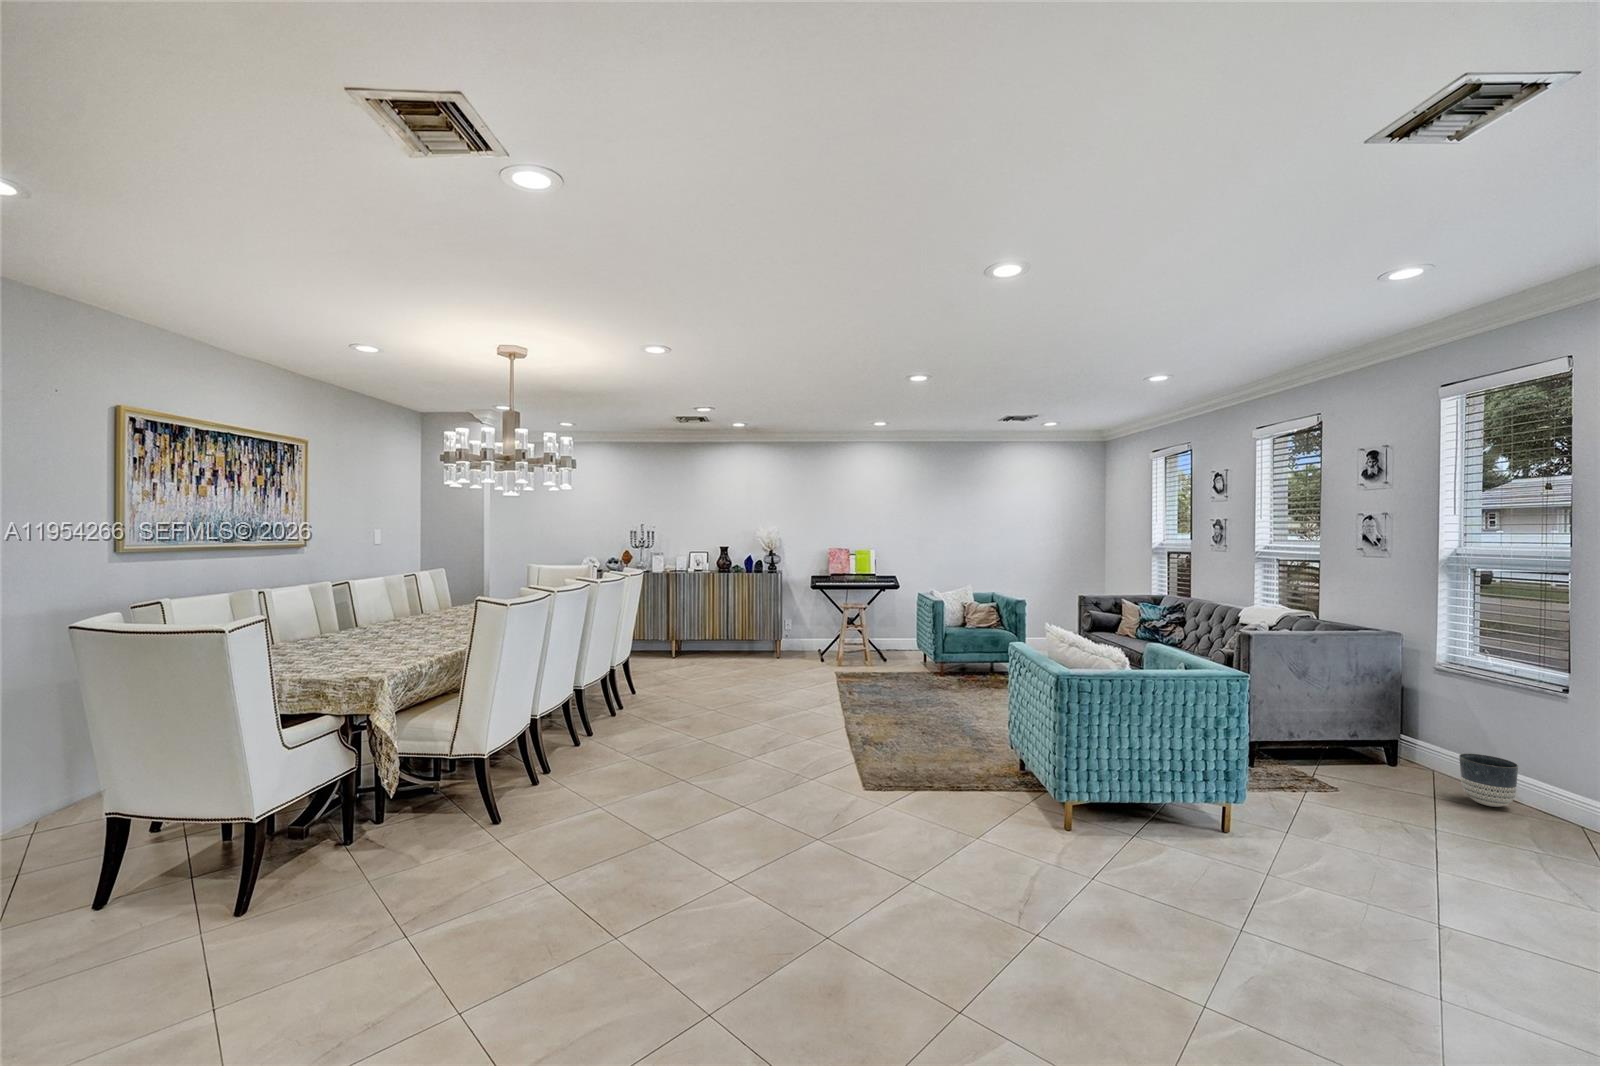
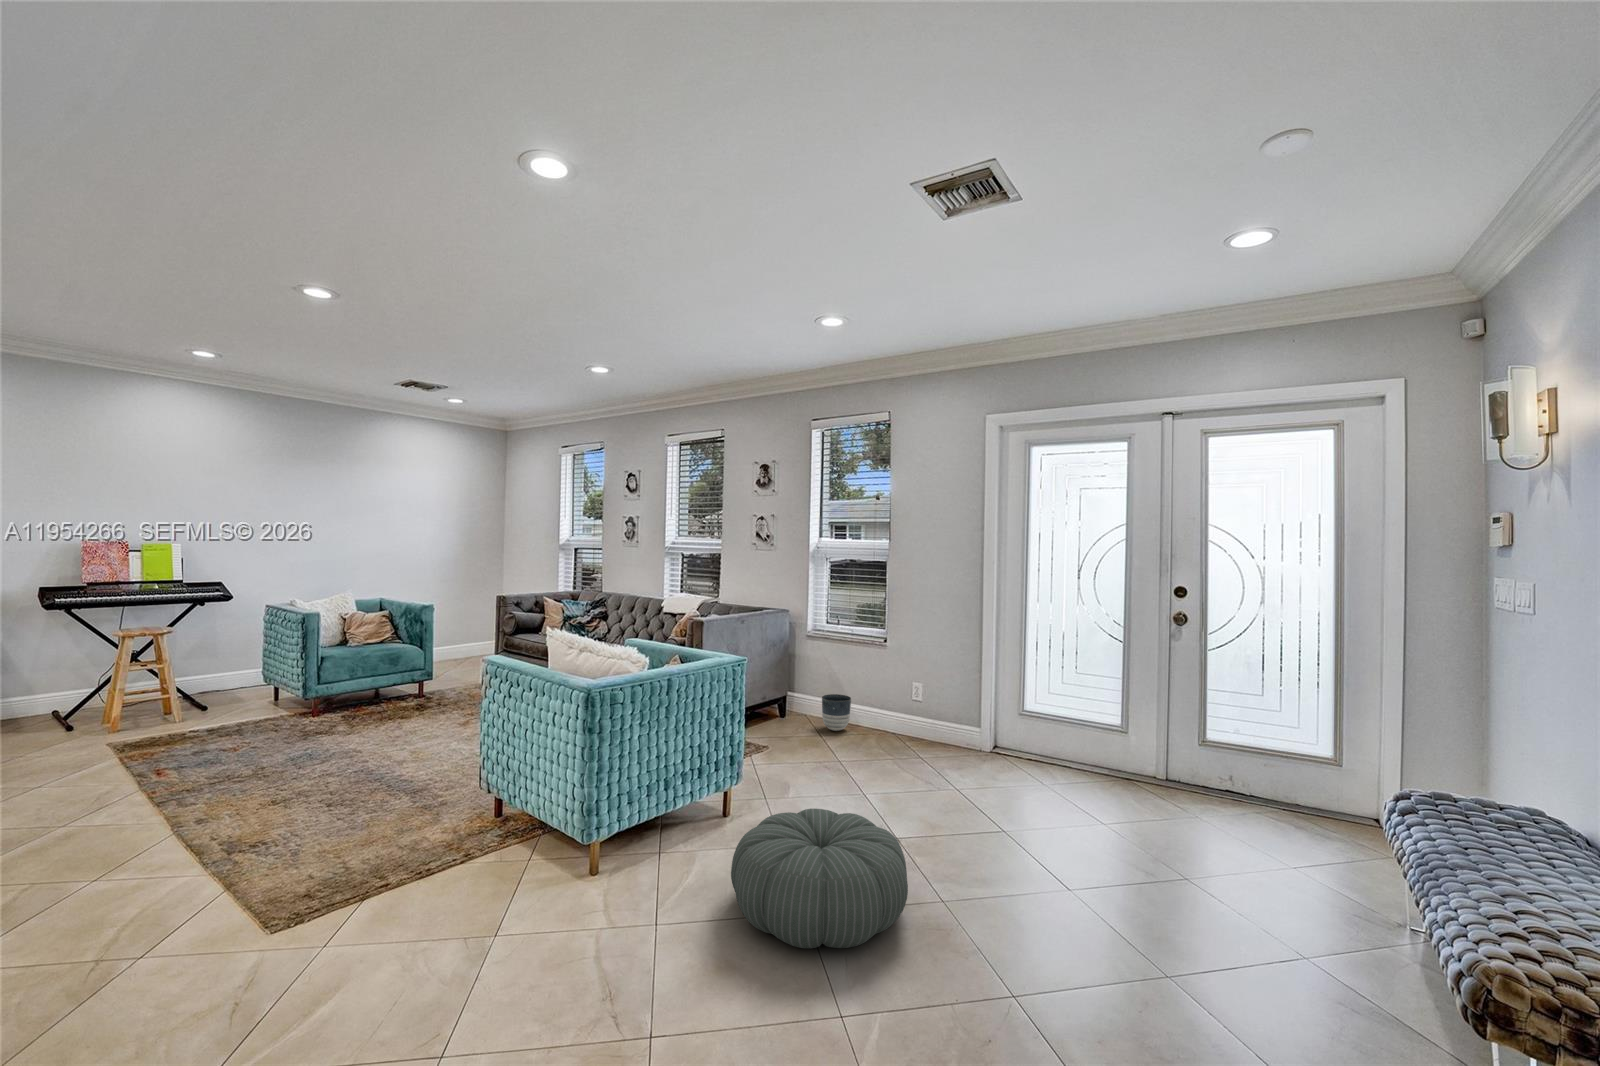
pouf: none [1159,834,1396,994] -> present [731,809,908,949]

